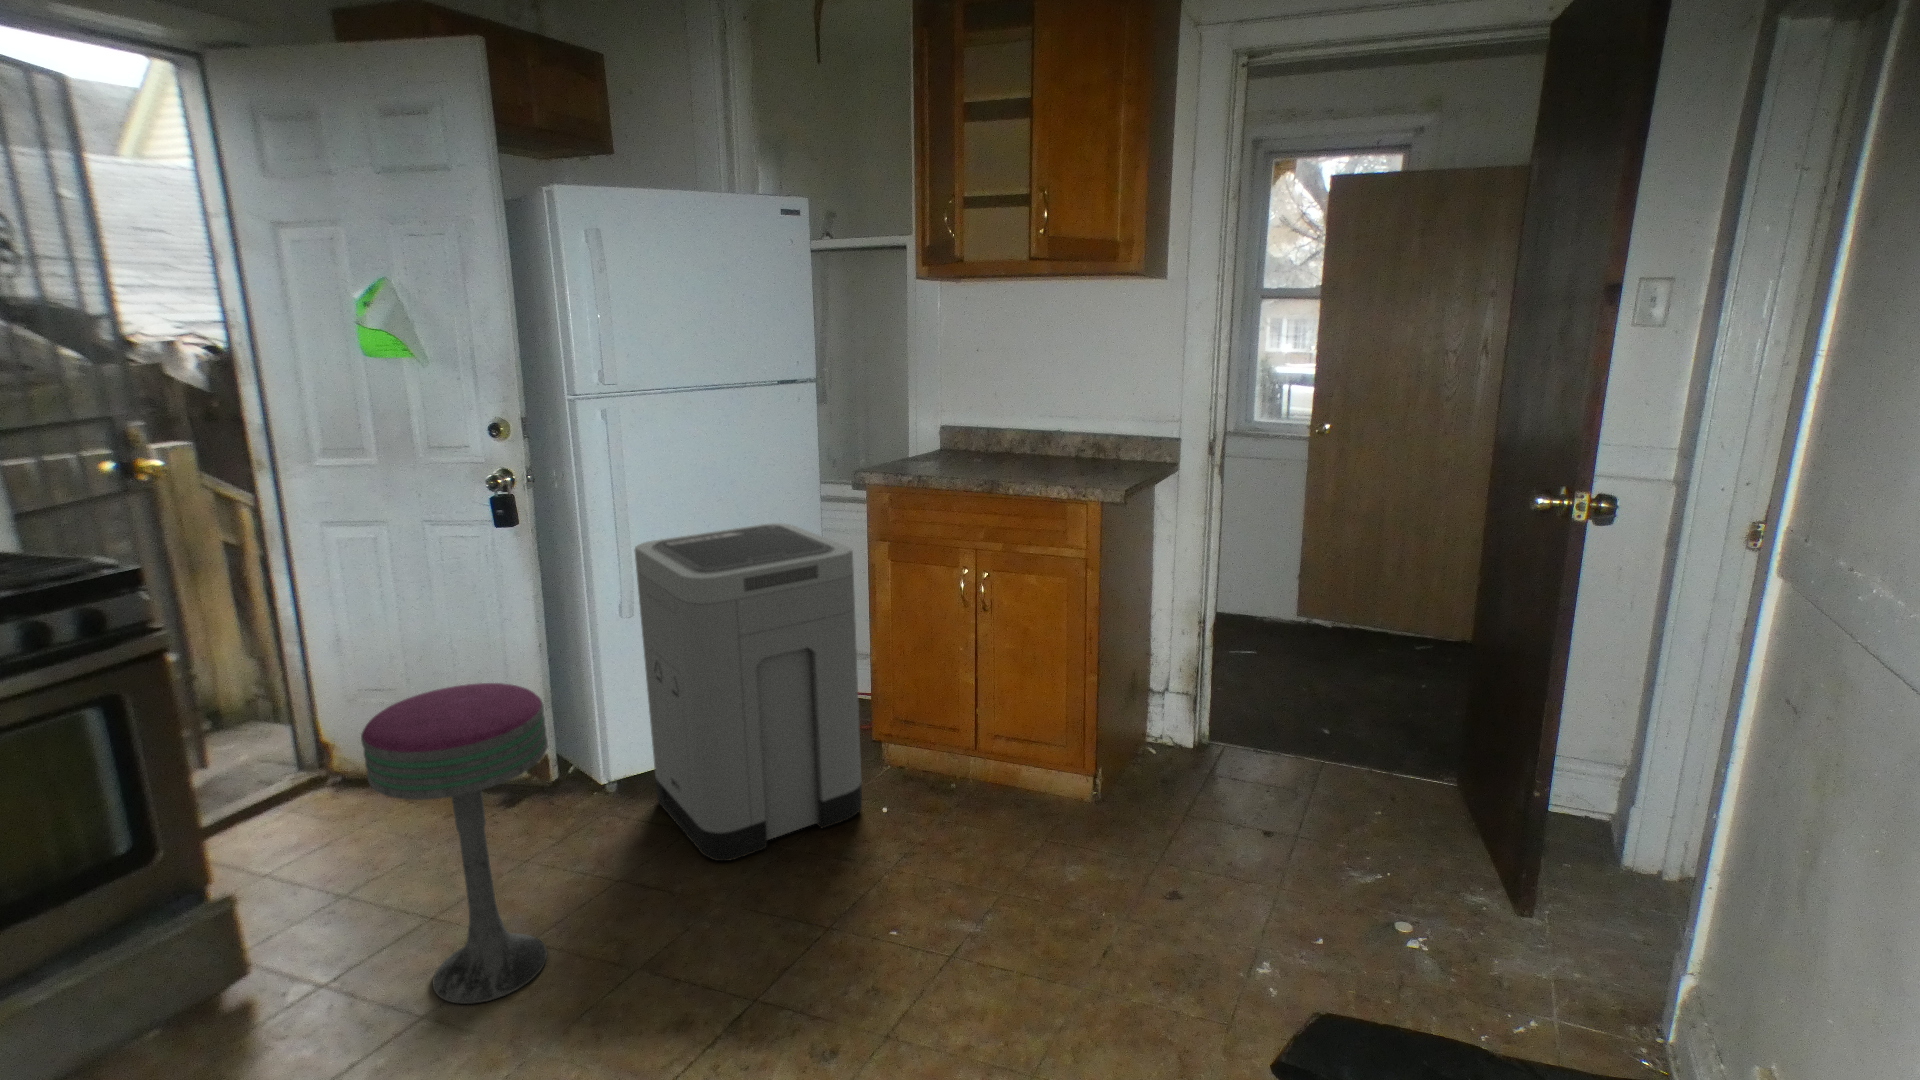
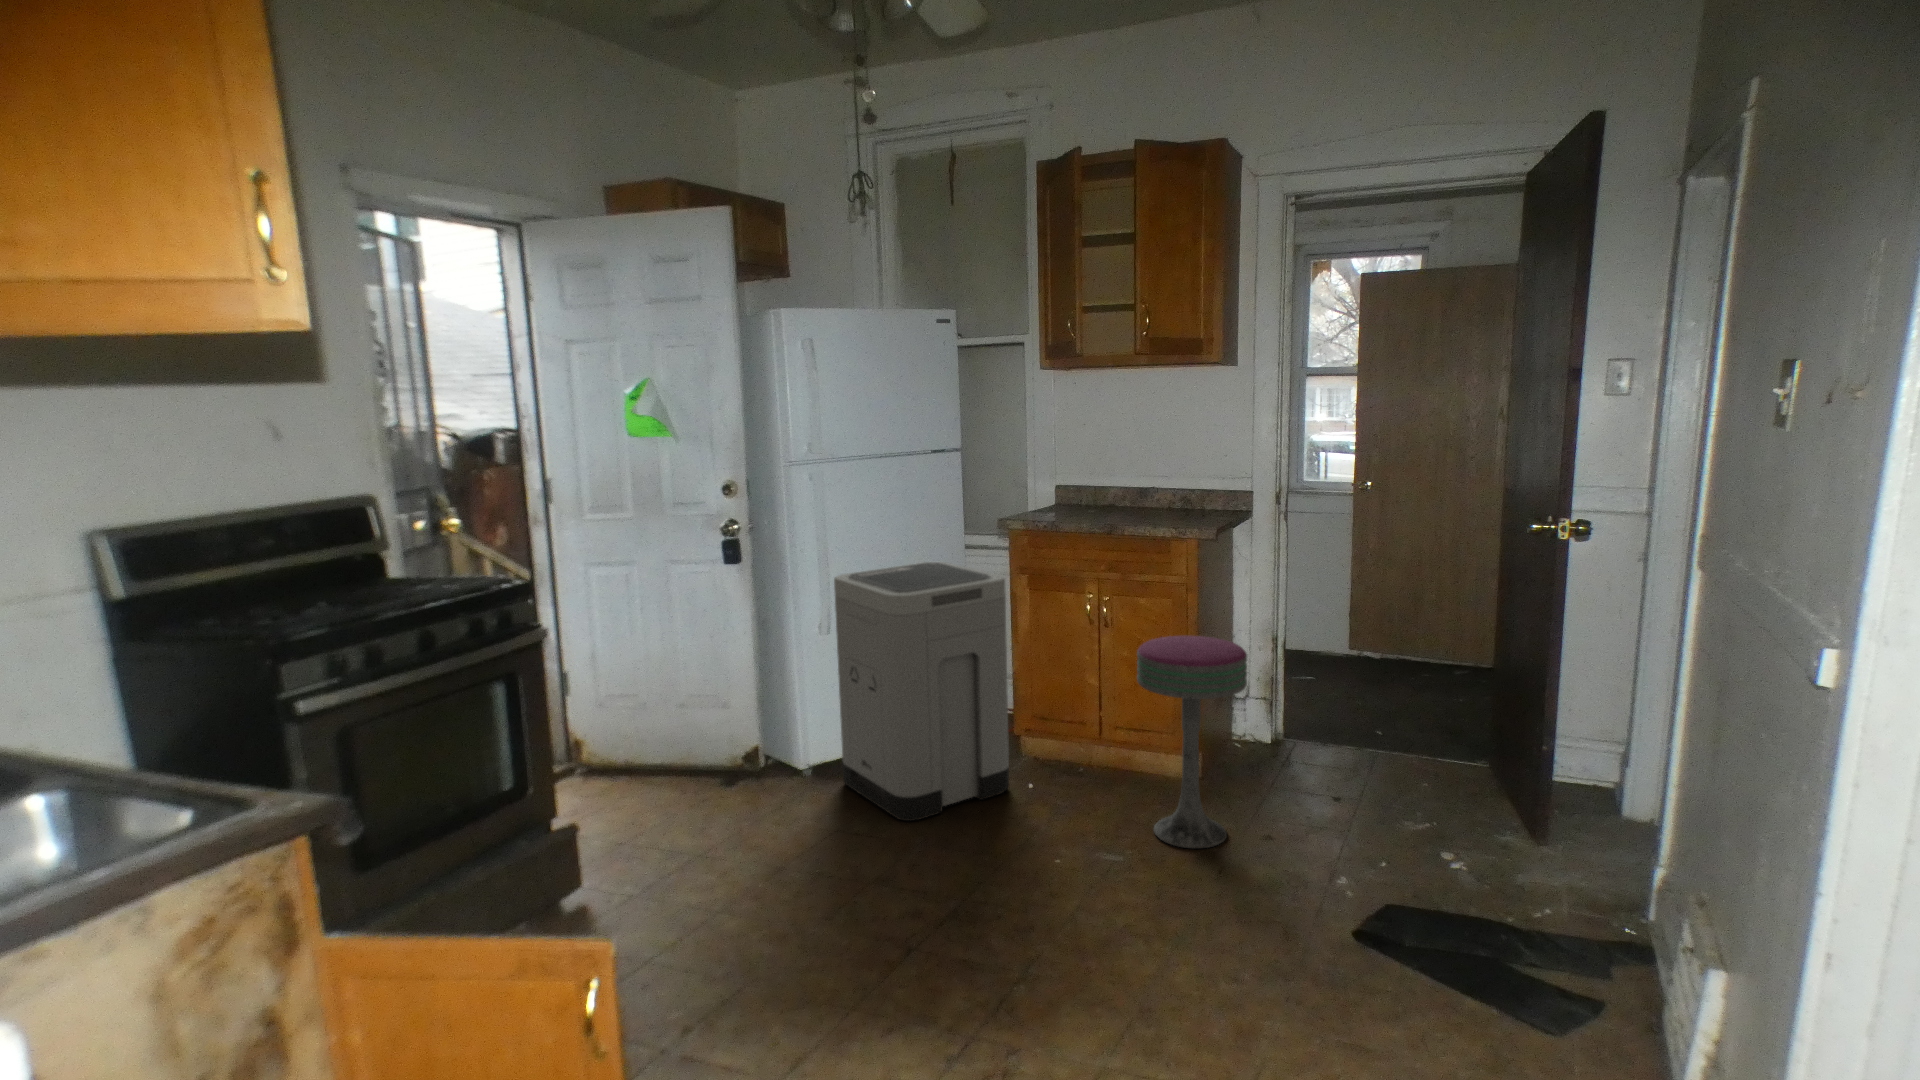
bar stool: present [361,683,548,1004] -> present [1137,636,1247,849]

